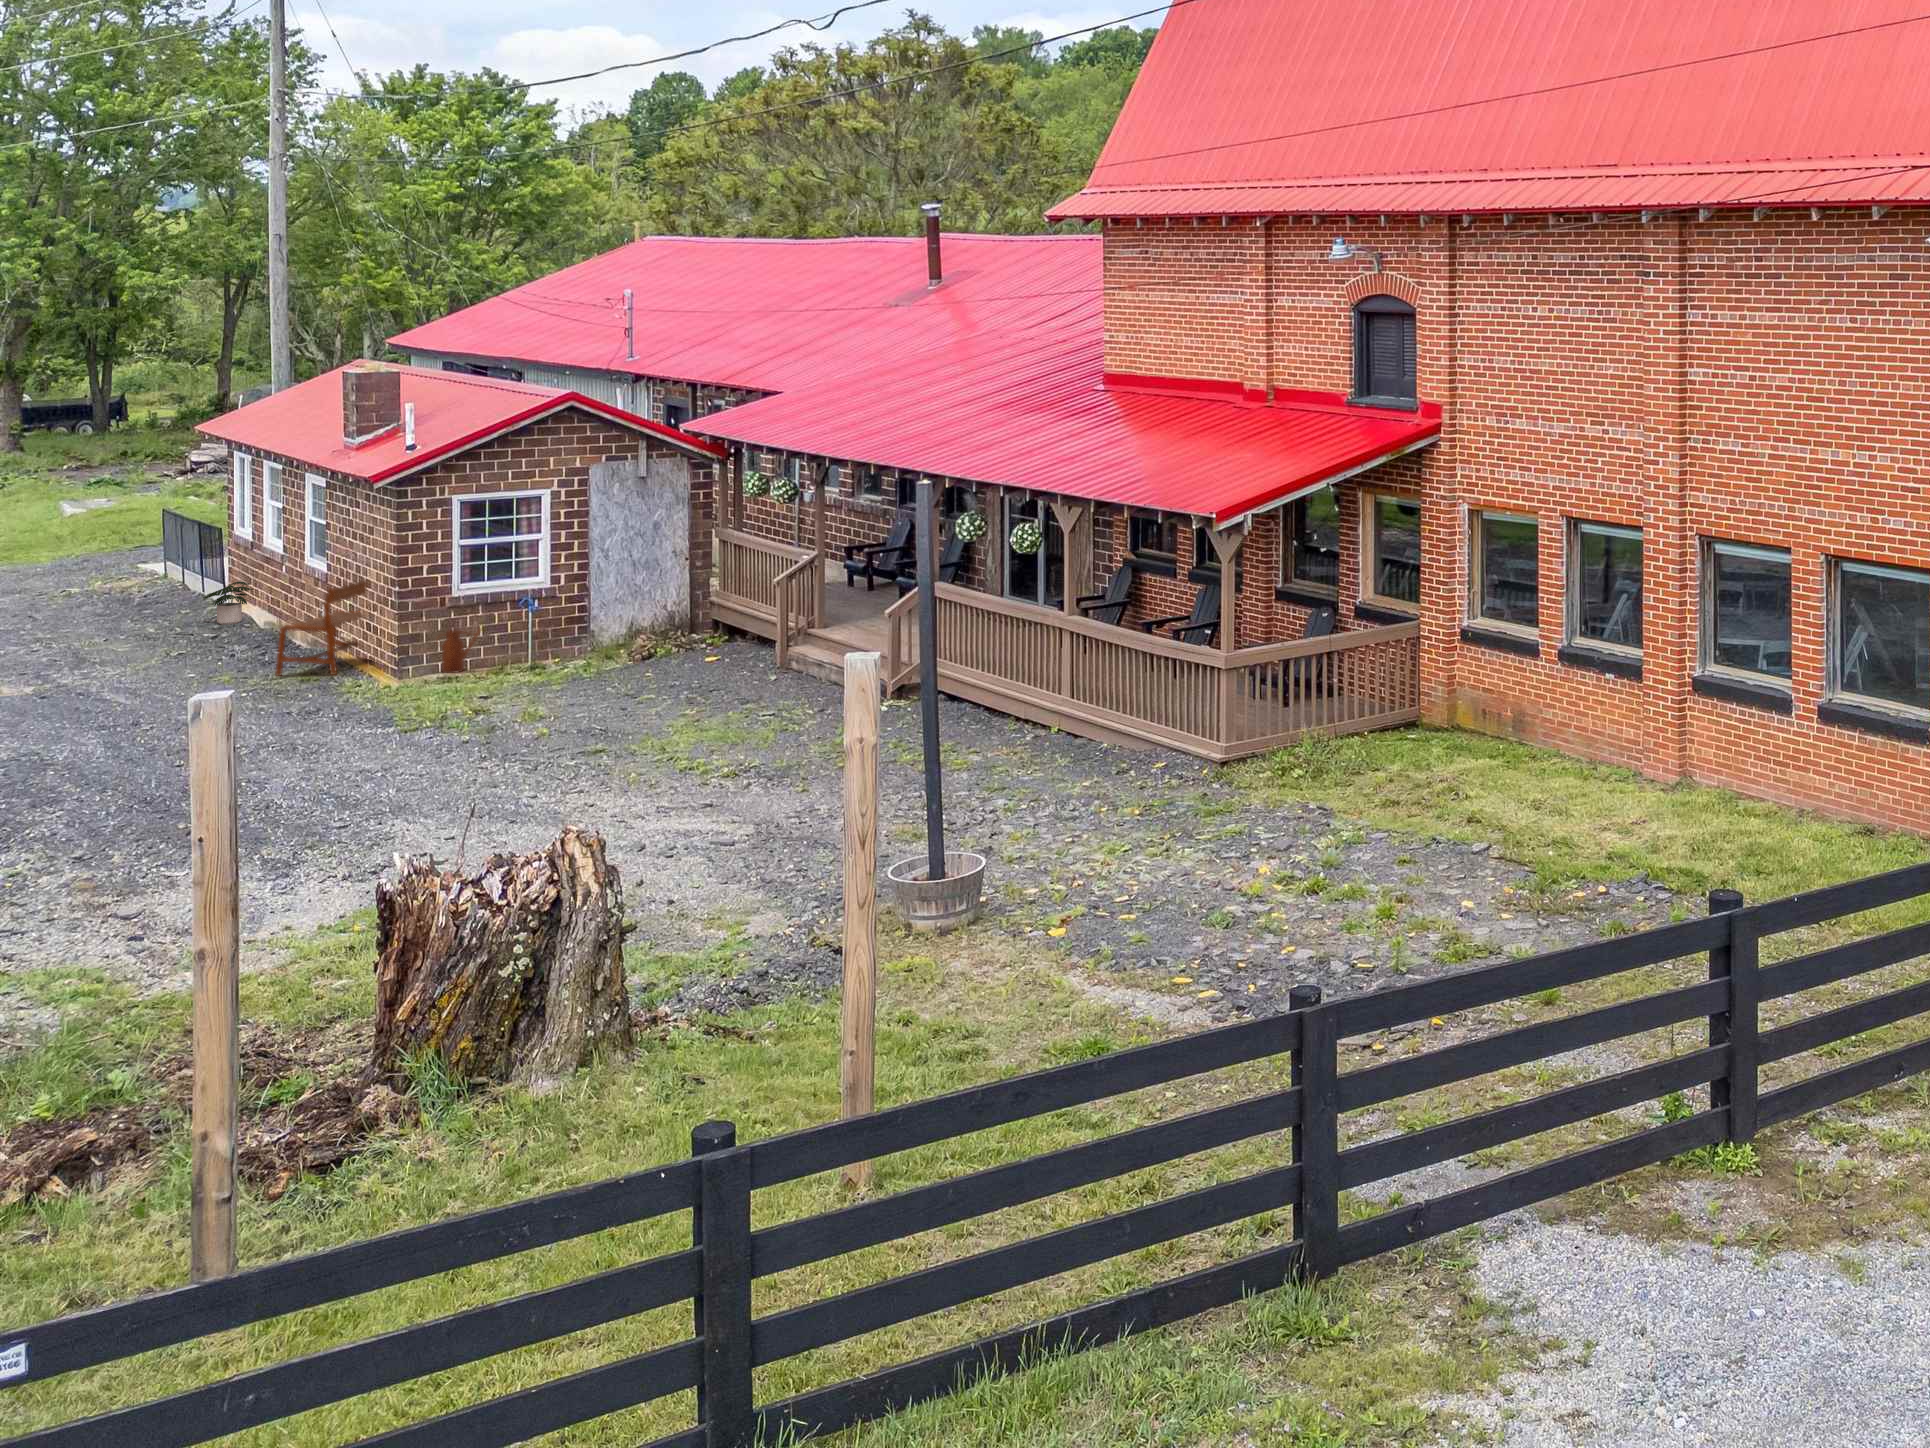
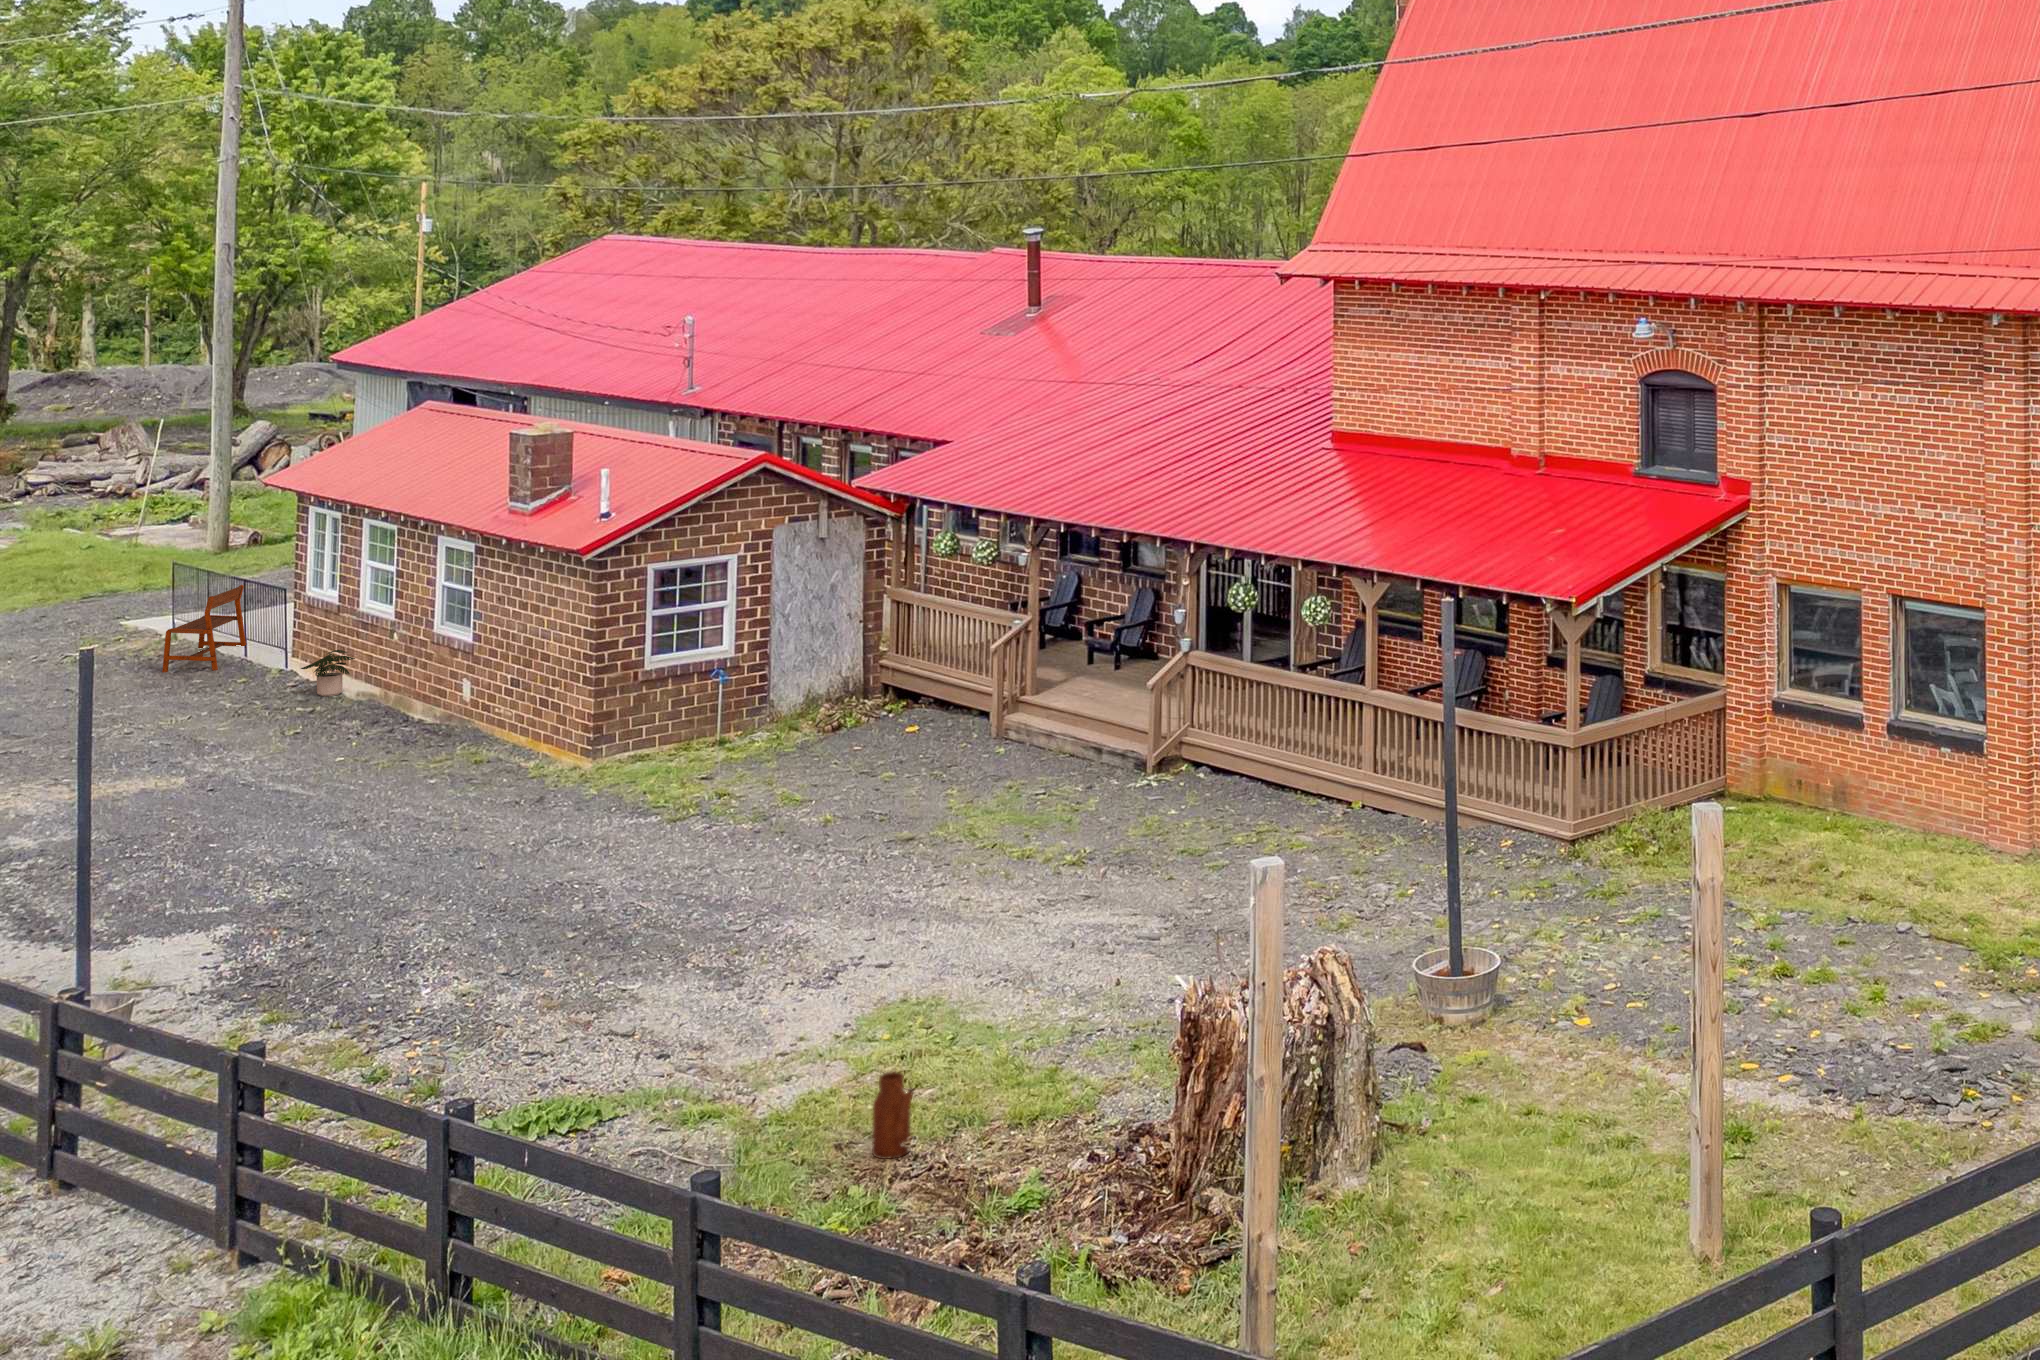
bench: present [276,581,367,676] -> present [162,585,246,672]
watering can: present [436,629,481,673] -> present [872,1071,914,1159]

